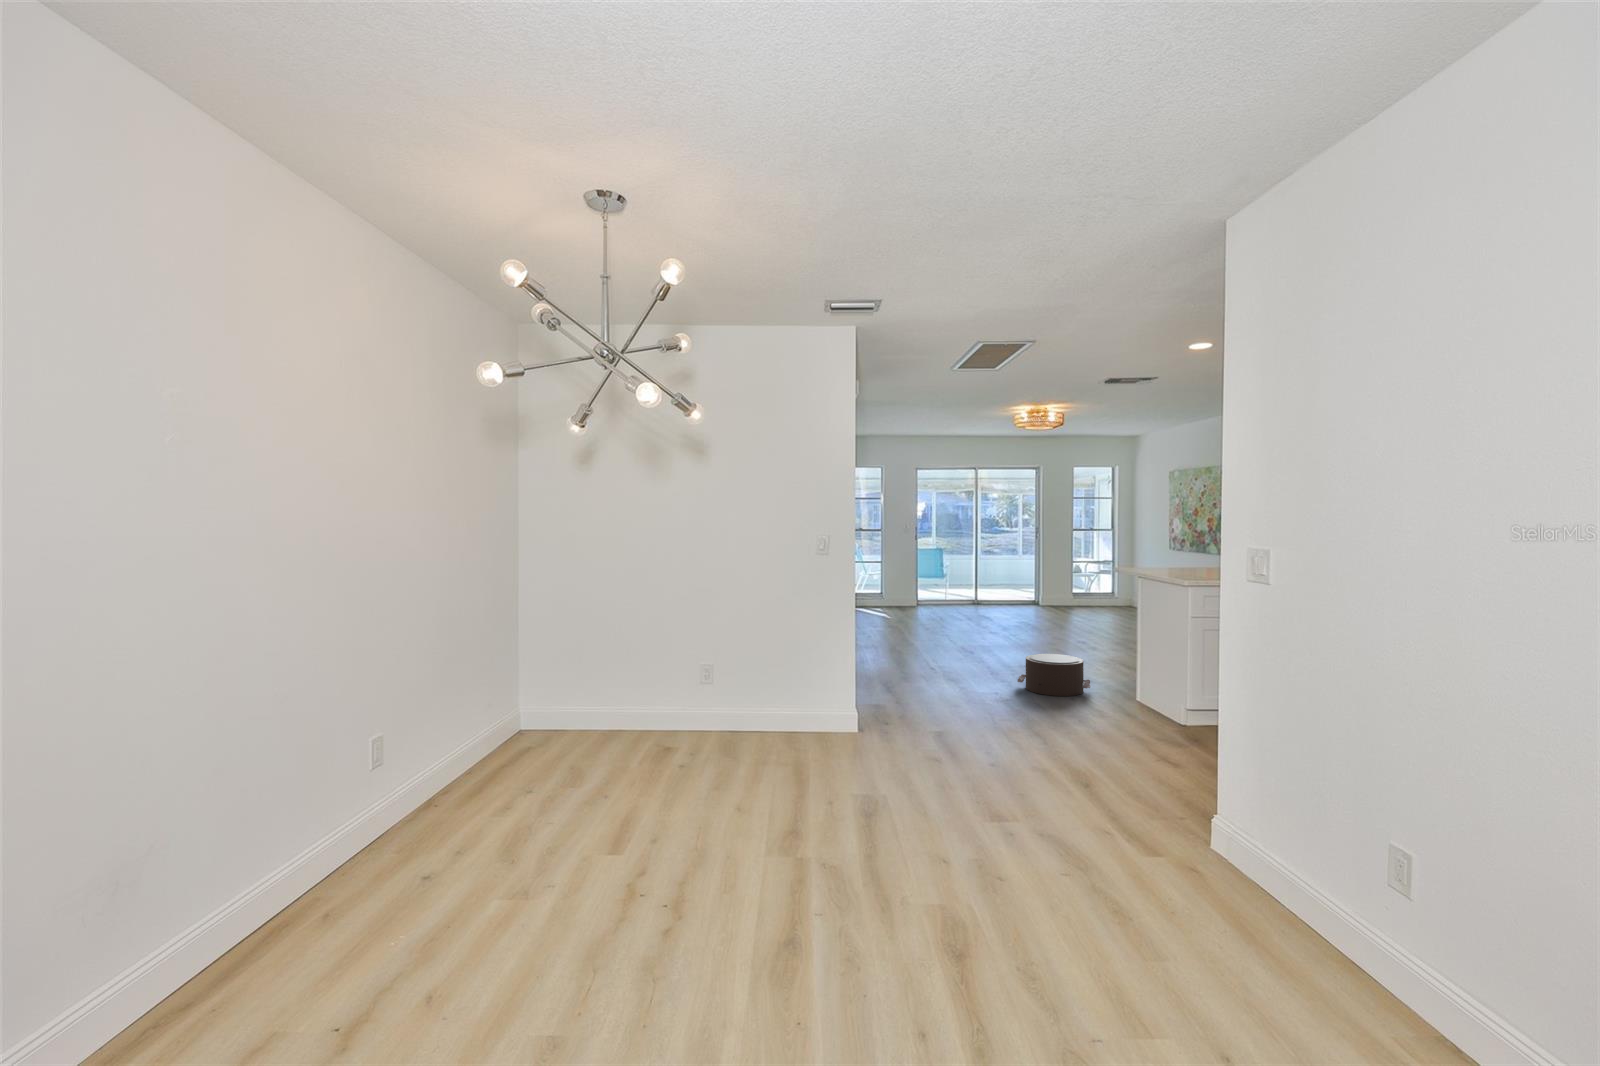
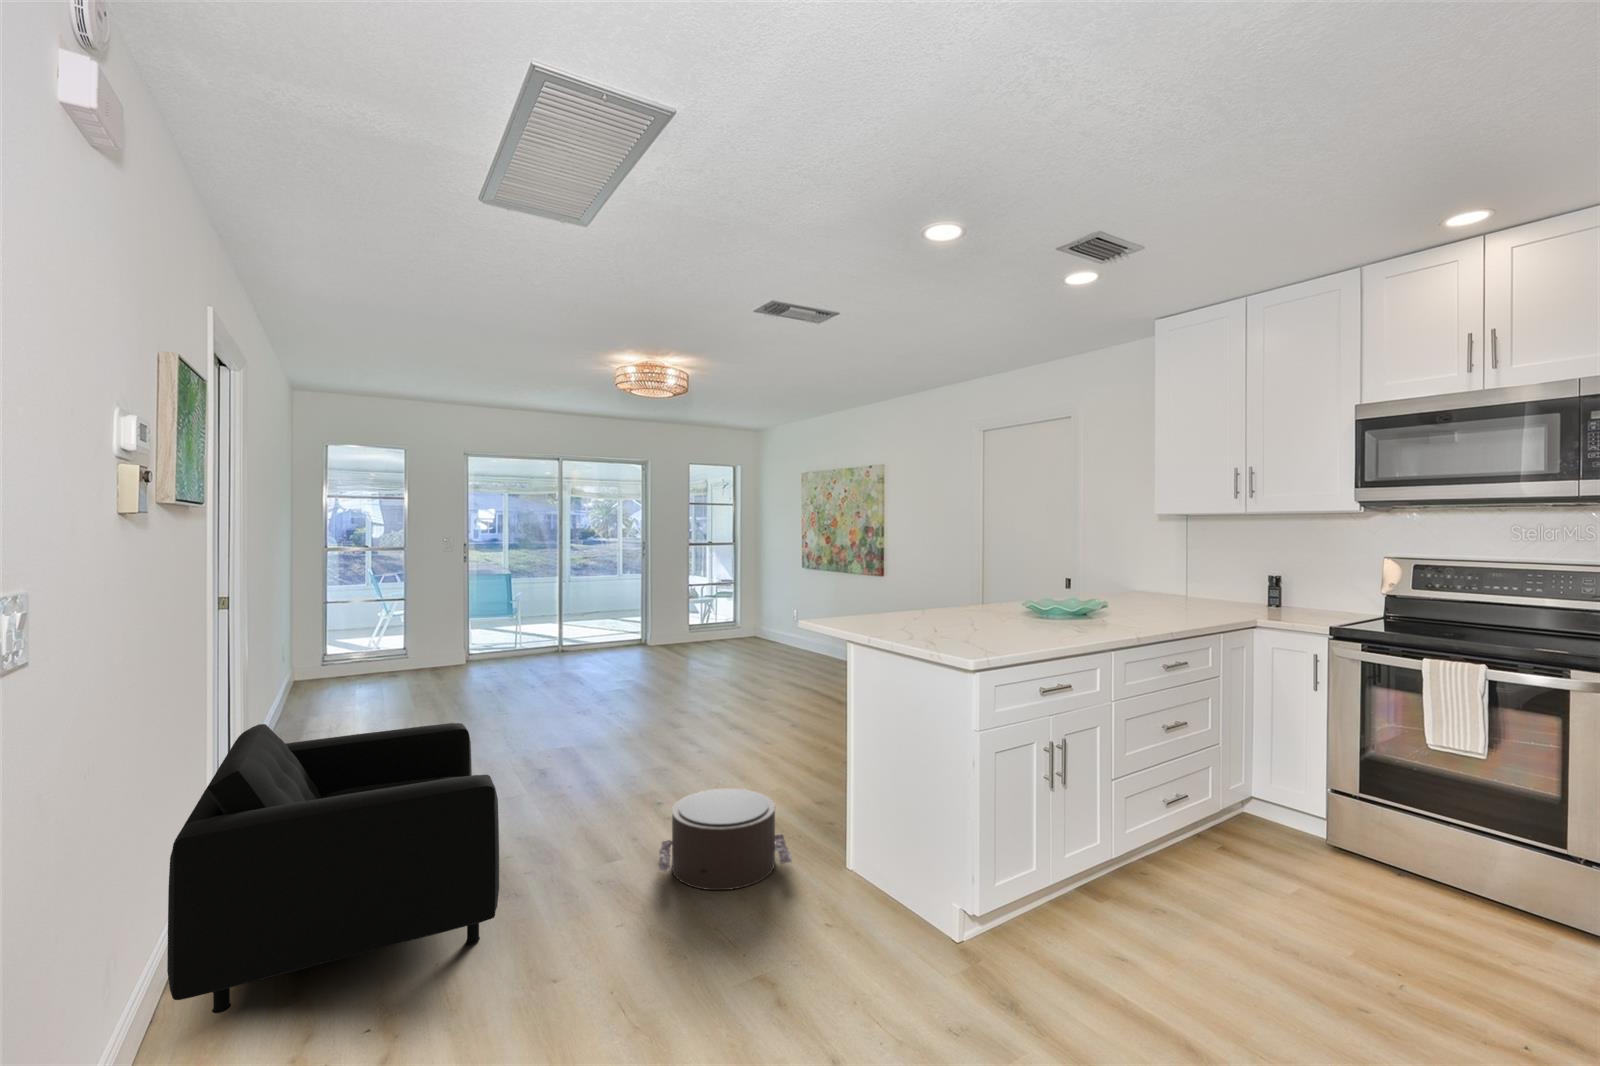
armchair: none [833,595,943,692] -> present [167,723,499,1013]

